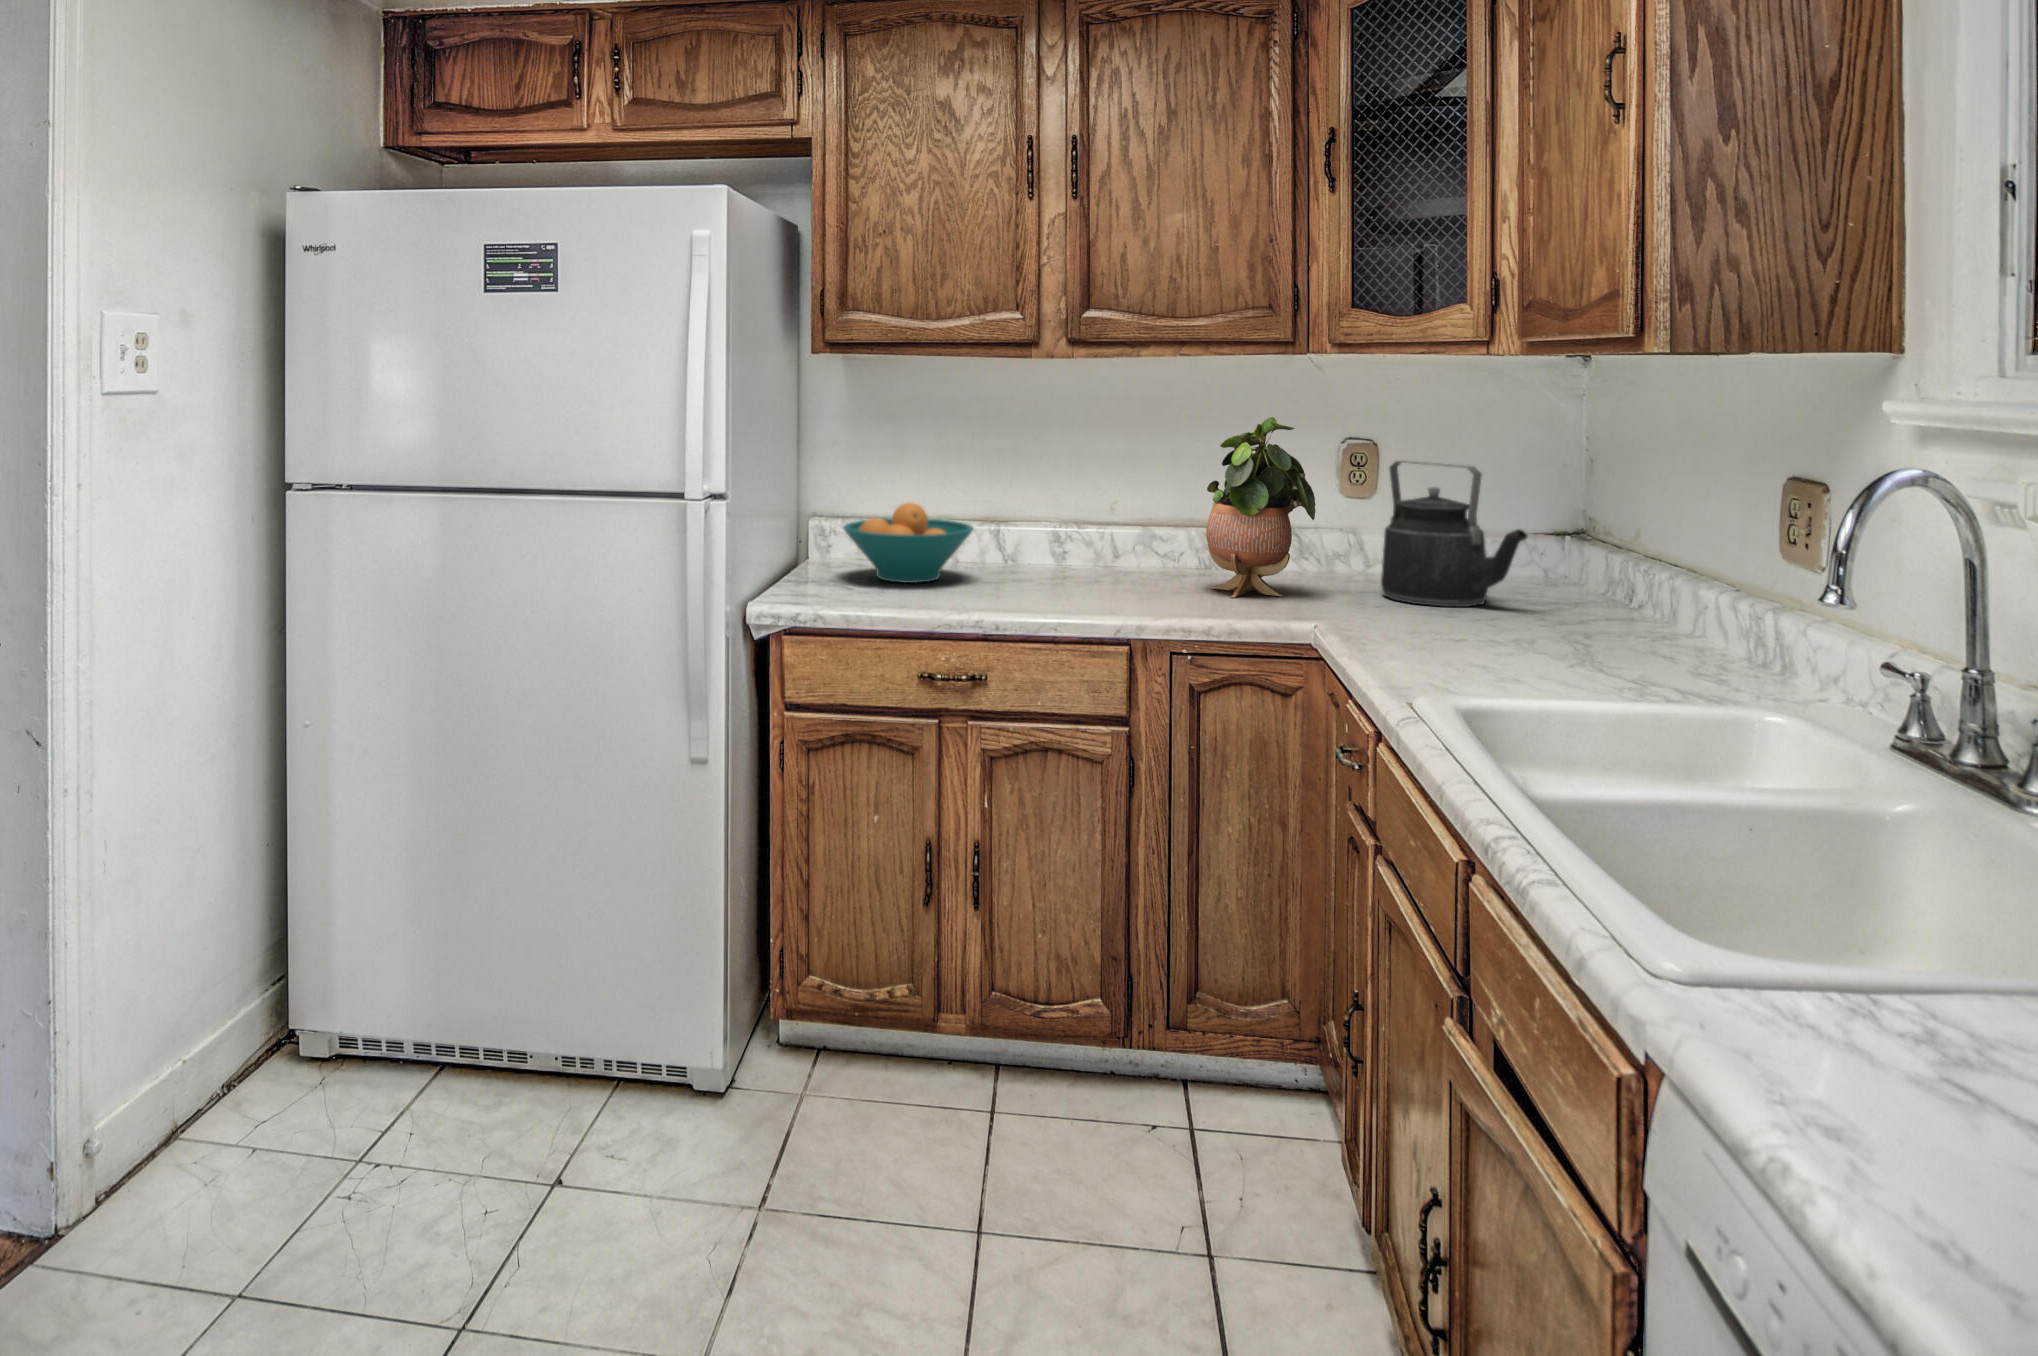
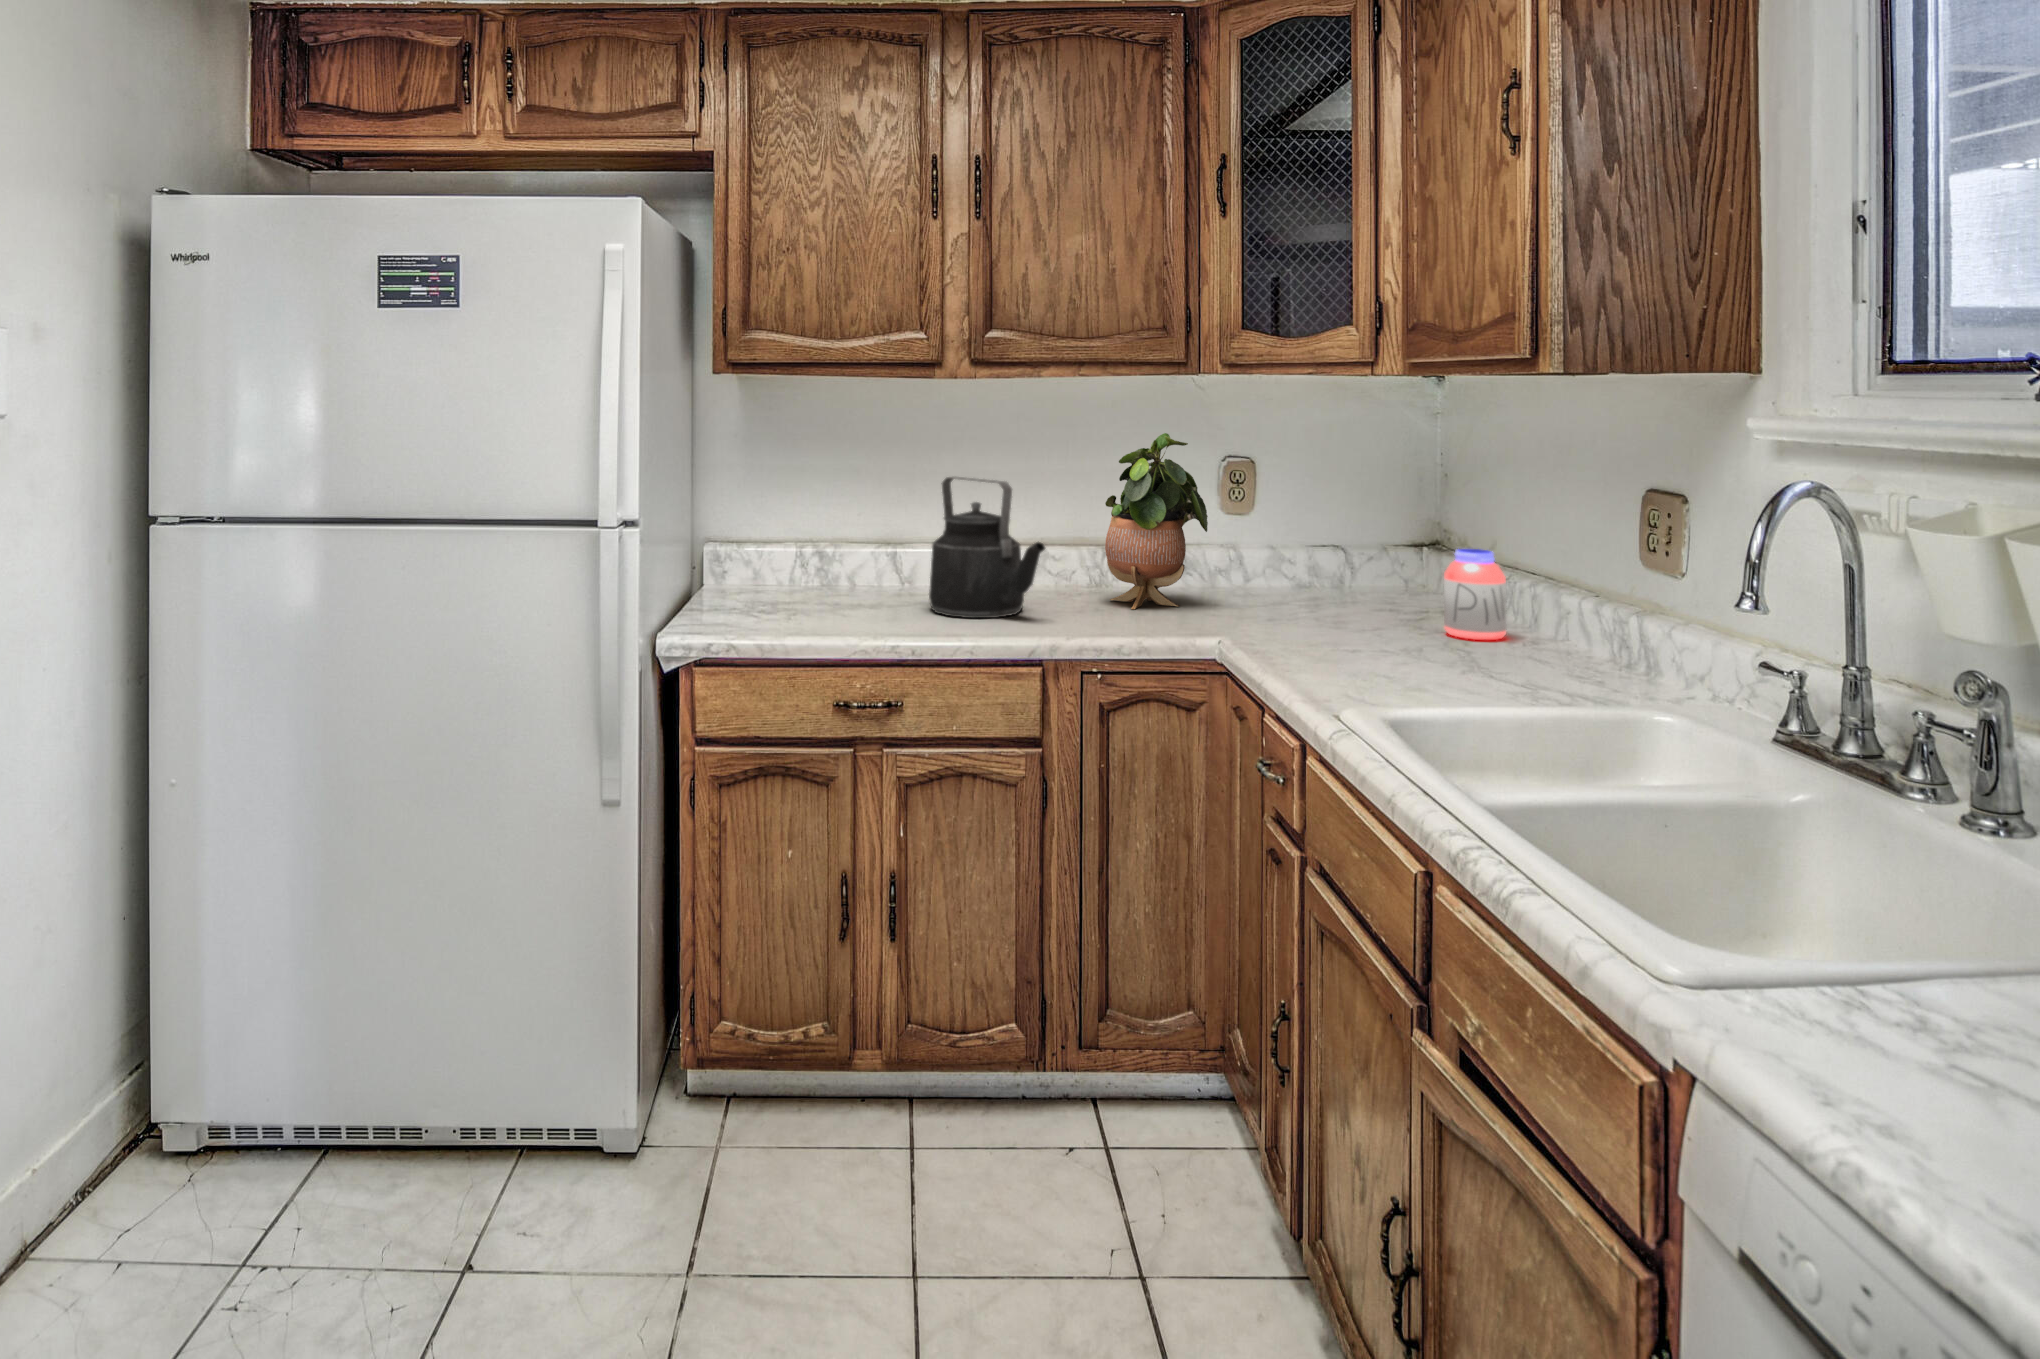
kettle: present [1381,461,1527,607] -> present [929,477,1045,618]
fruit bowl: present [843,503,974,583] -> none [748,523,880,604]
jar: none [1568,543,1638,641] -> present [1444,549,1507,640]

